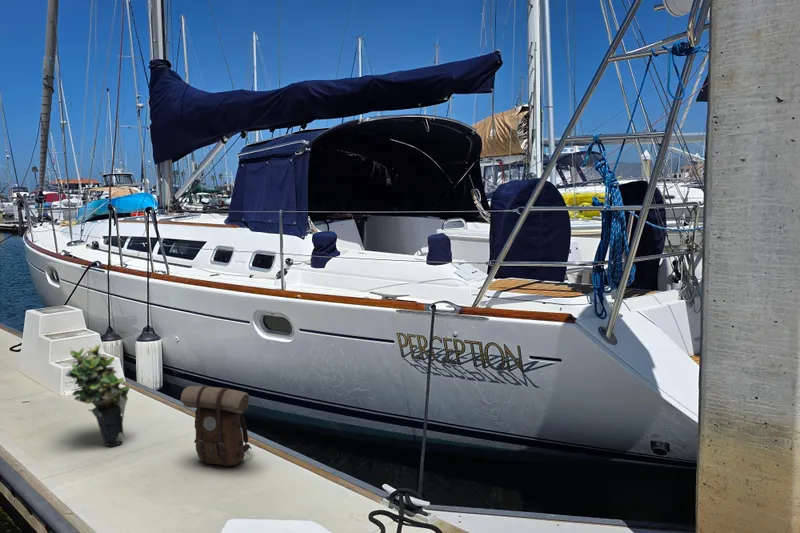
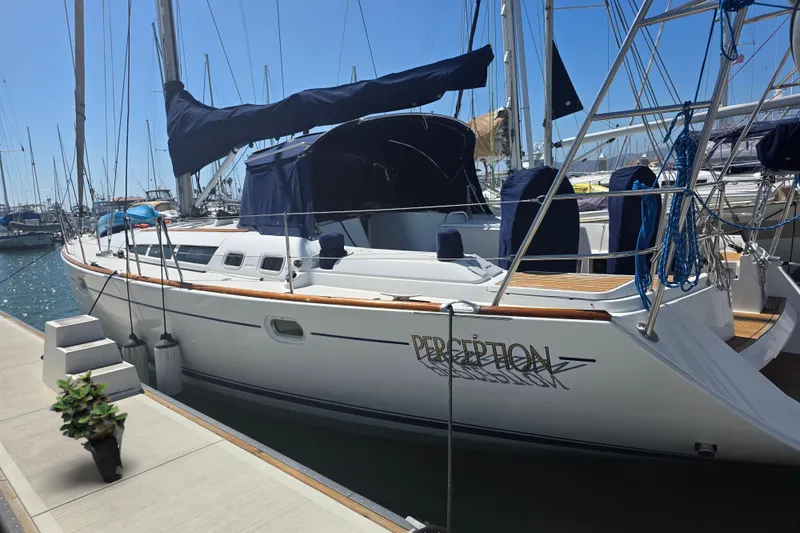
backpack: present [181,385,251,467] -> none [177,414,263,503]

